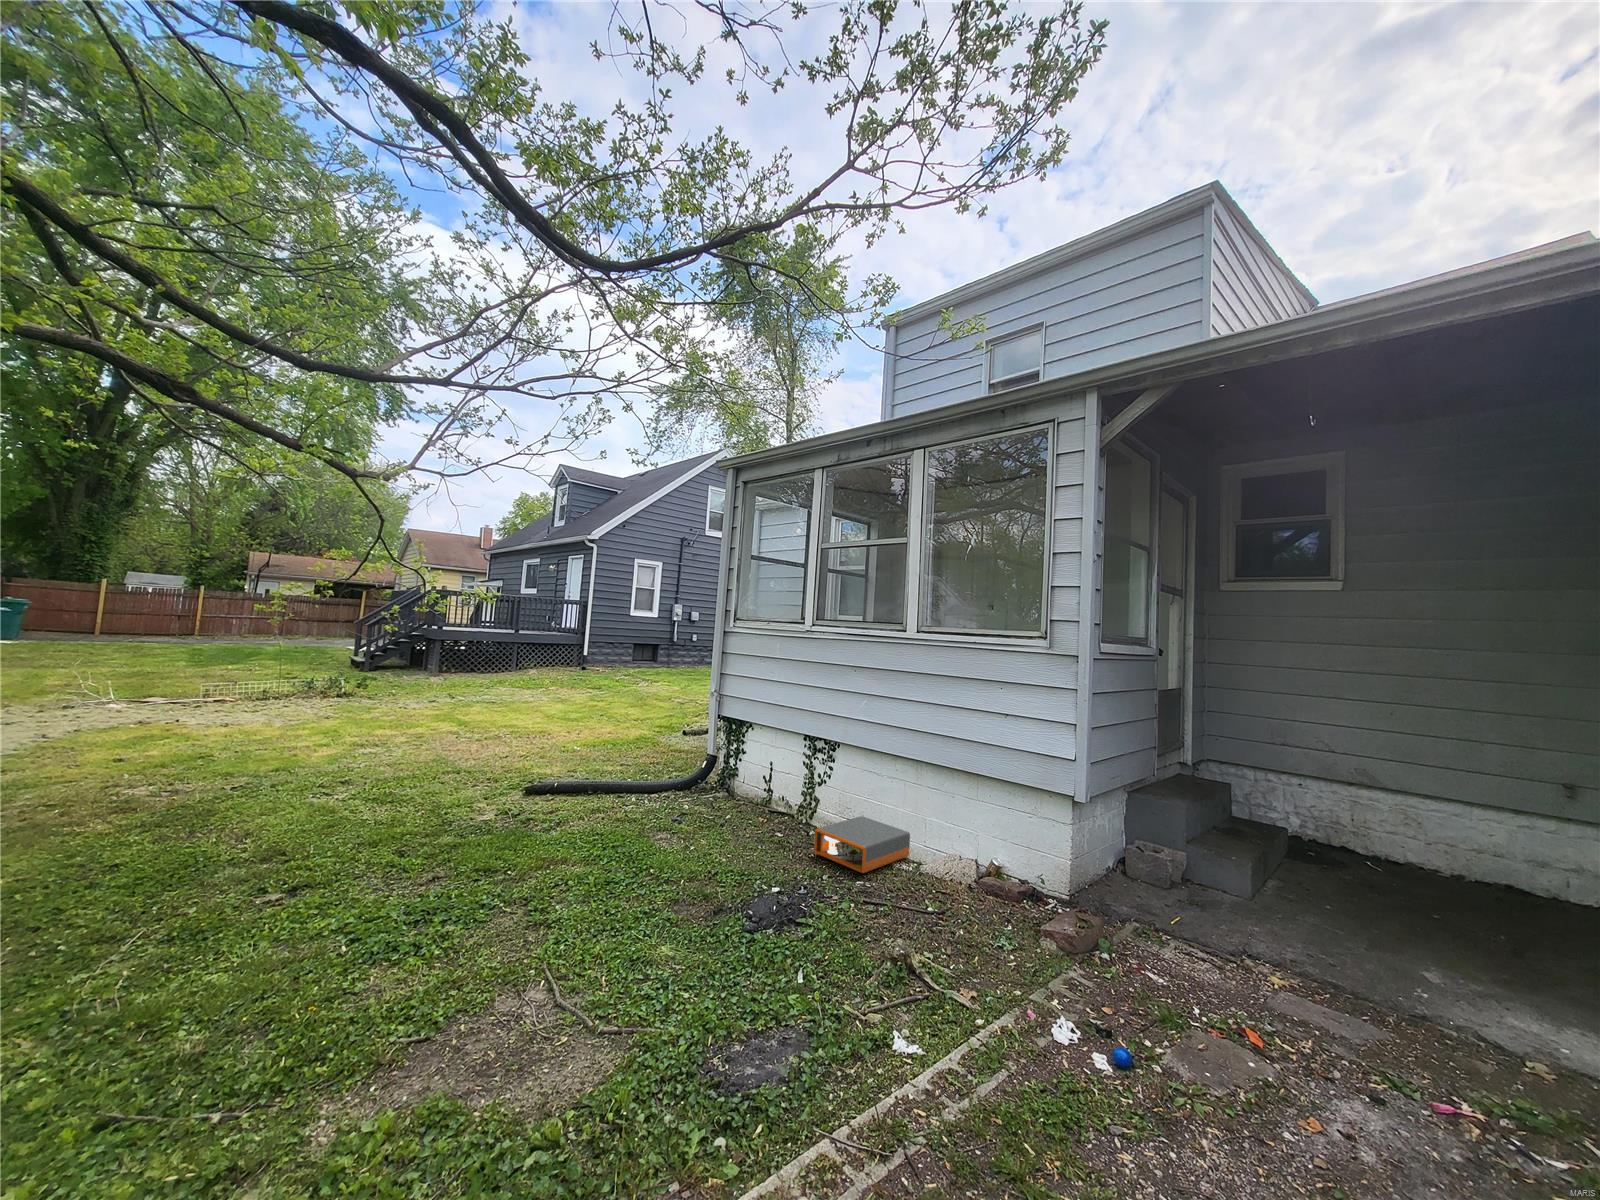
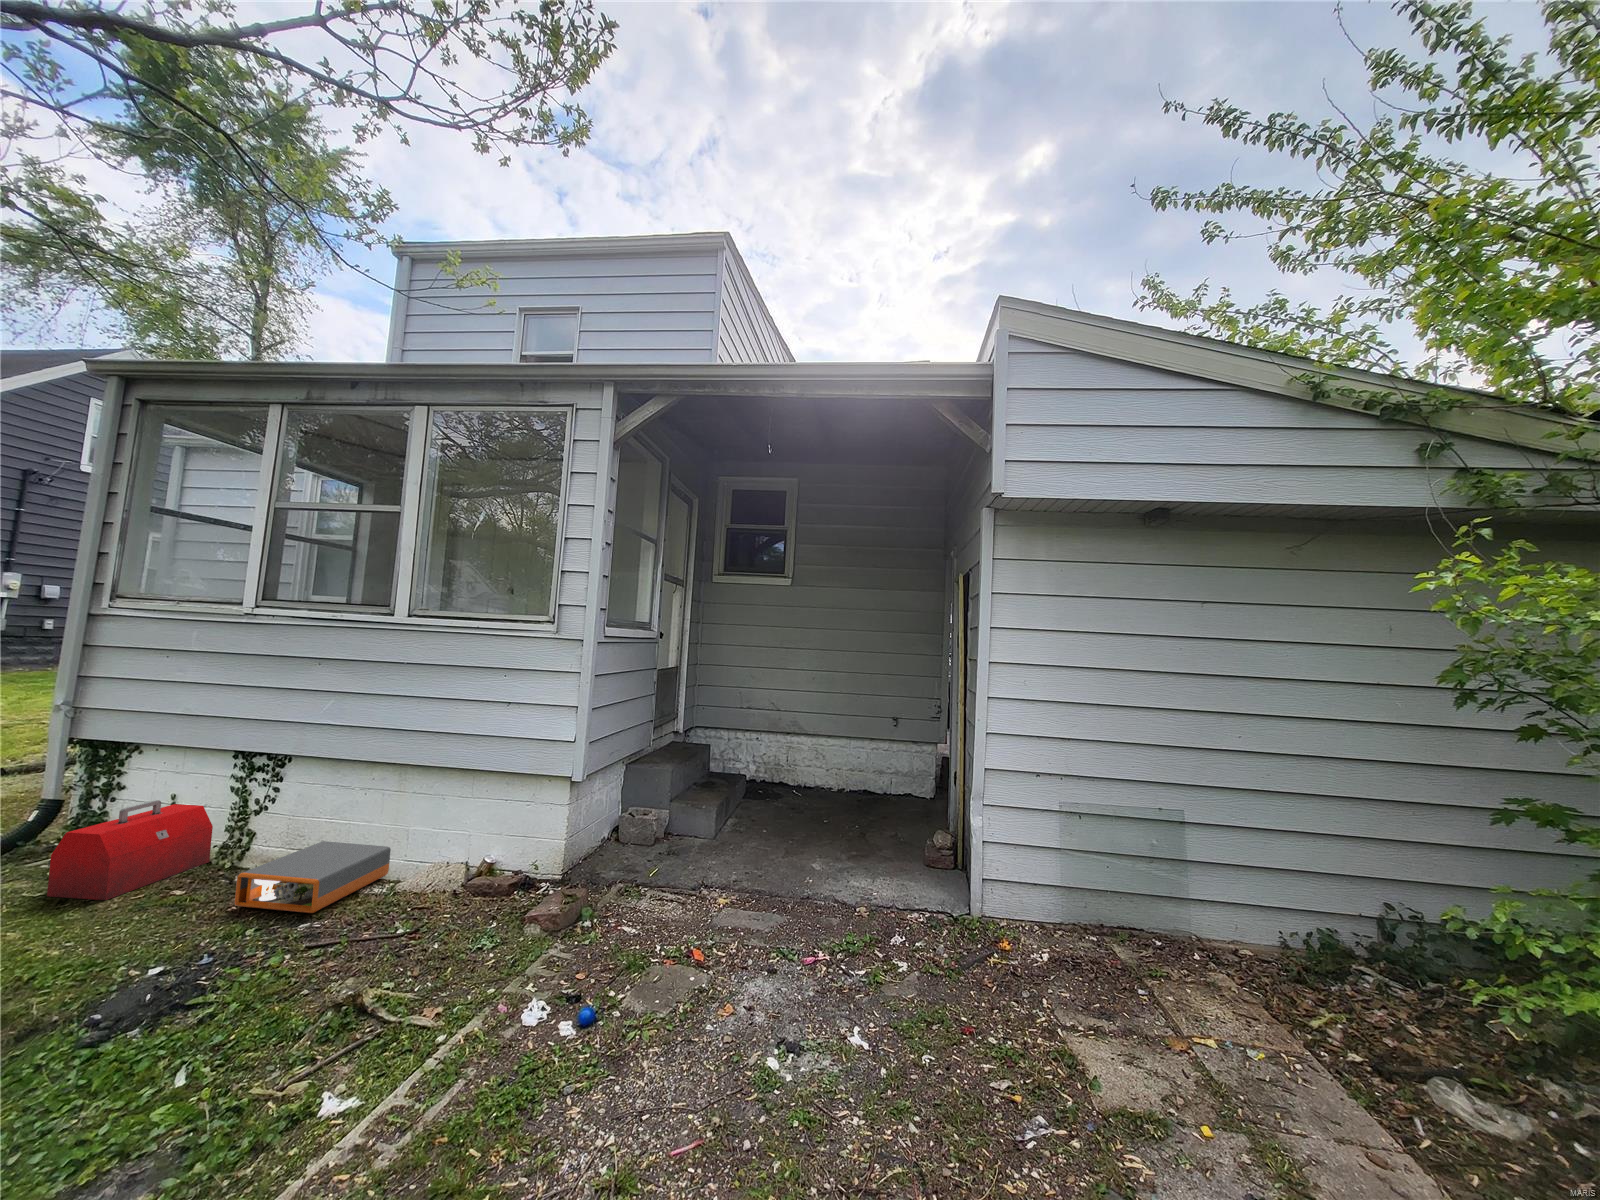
toolbox: none [720,764,794,828] -> present [47,800,213,900]

